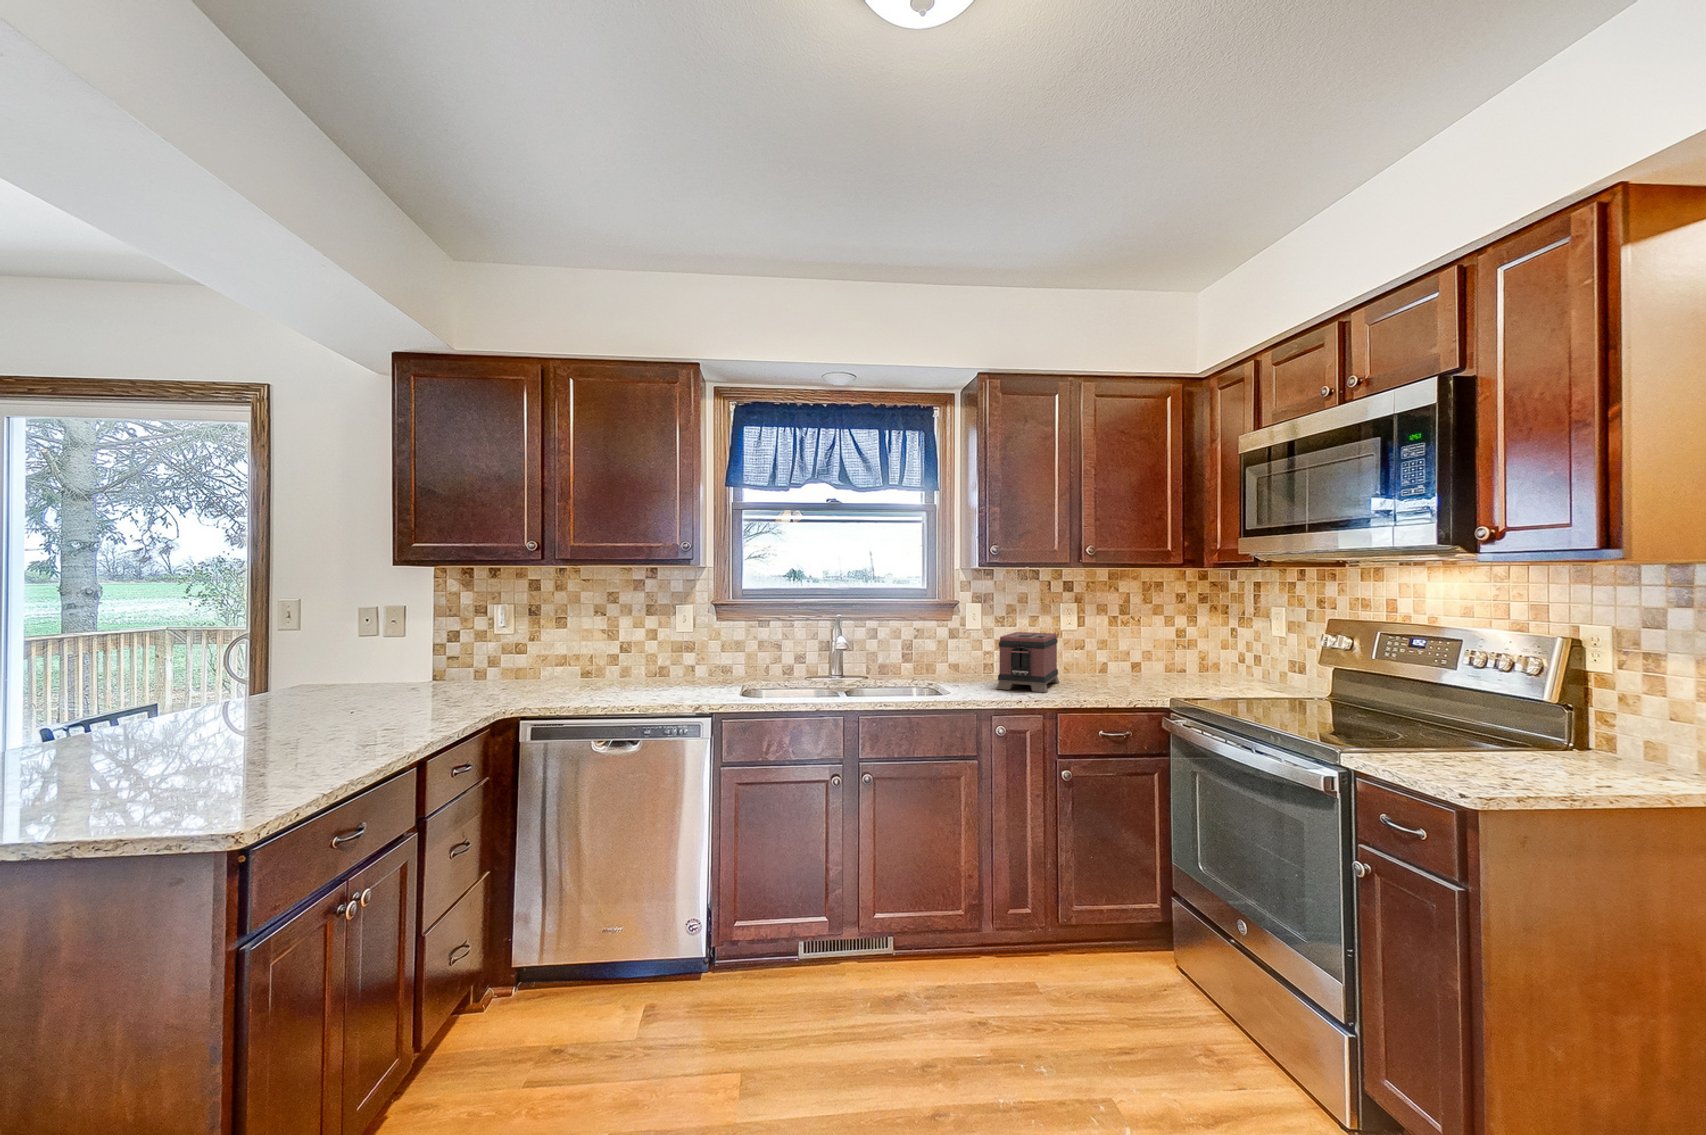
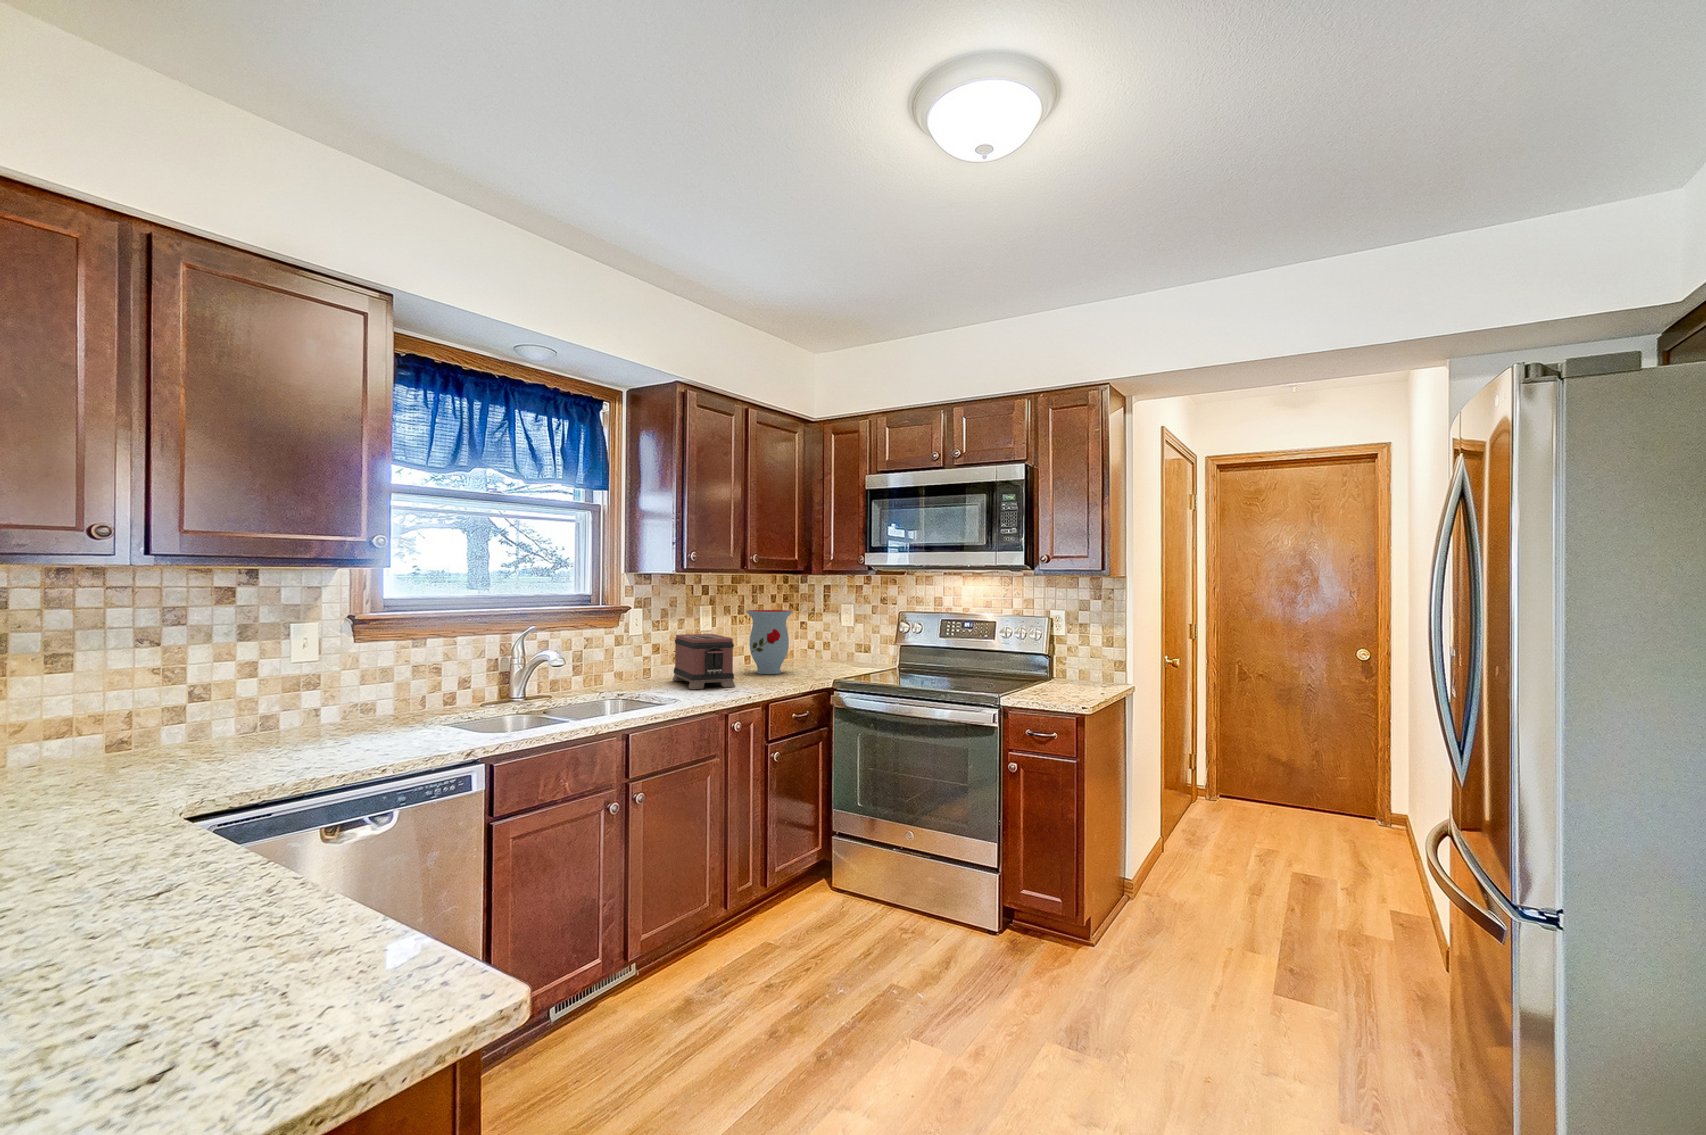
vase: none [1107,610,1166,686] -> present [746,610,793,674]

